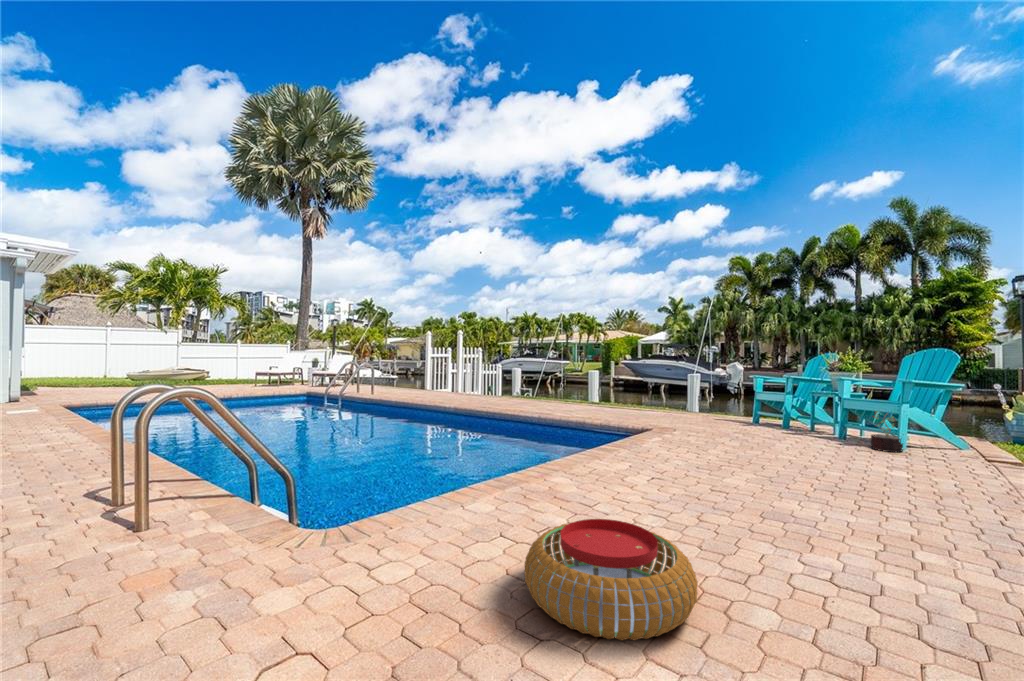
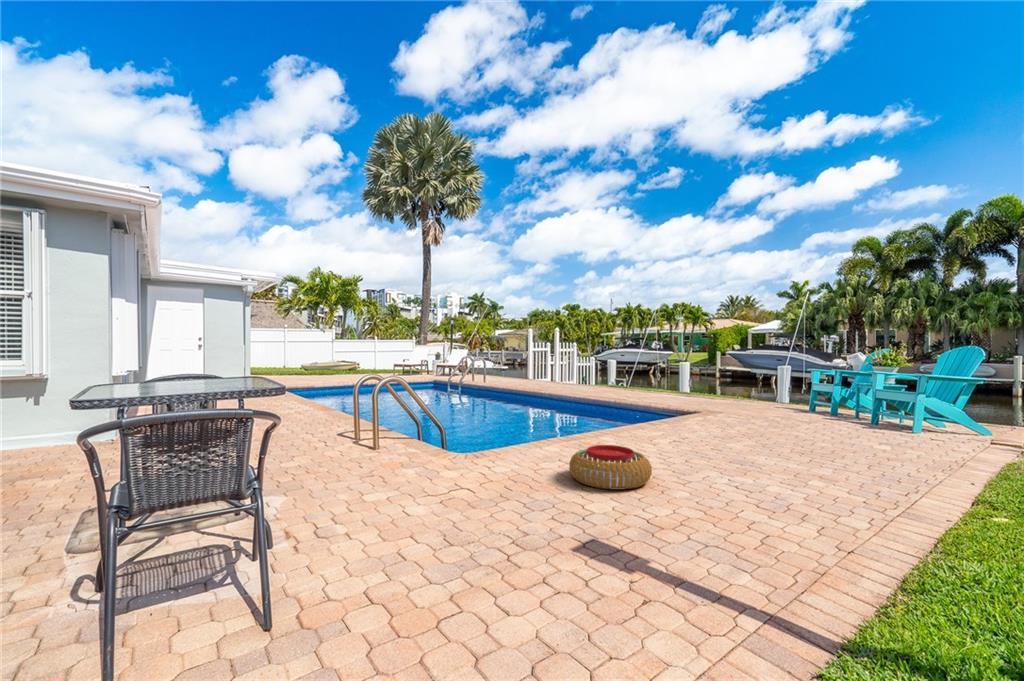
decorative plant: present [871,411,903,452] -> none [891,396,919,434]

